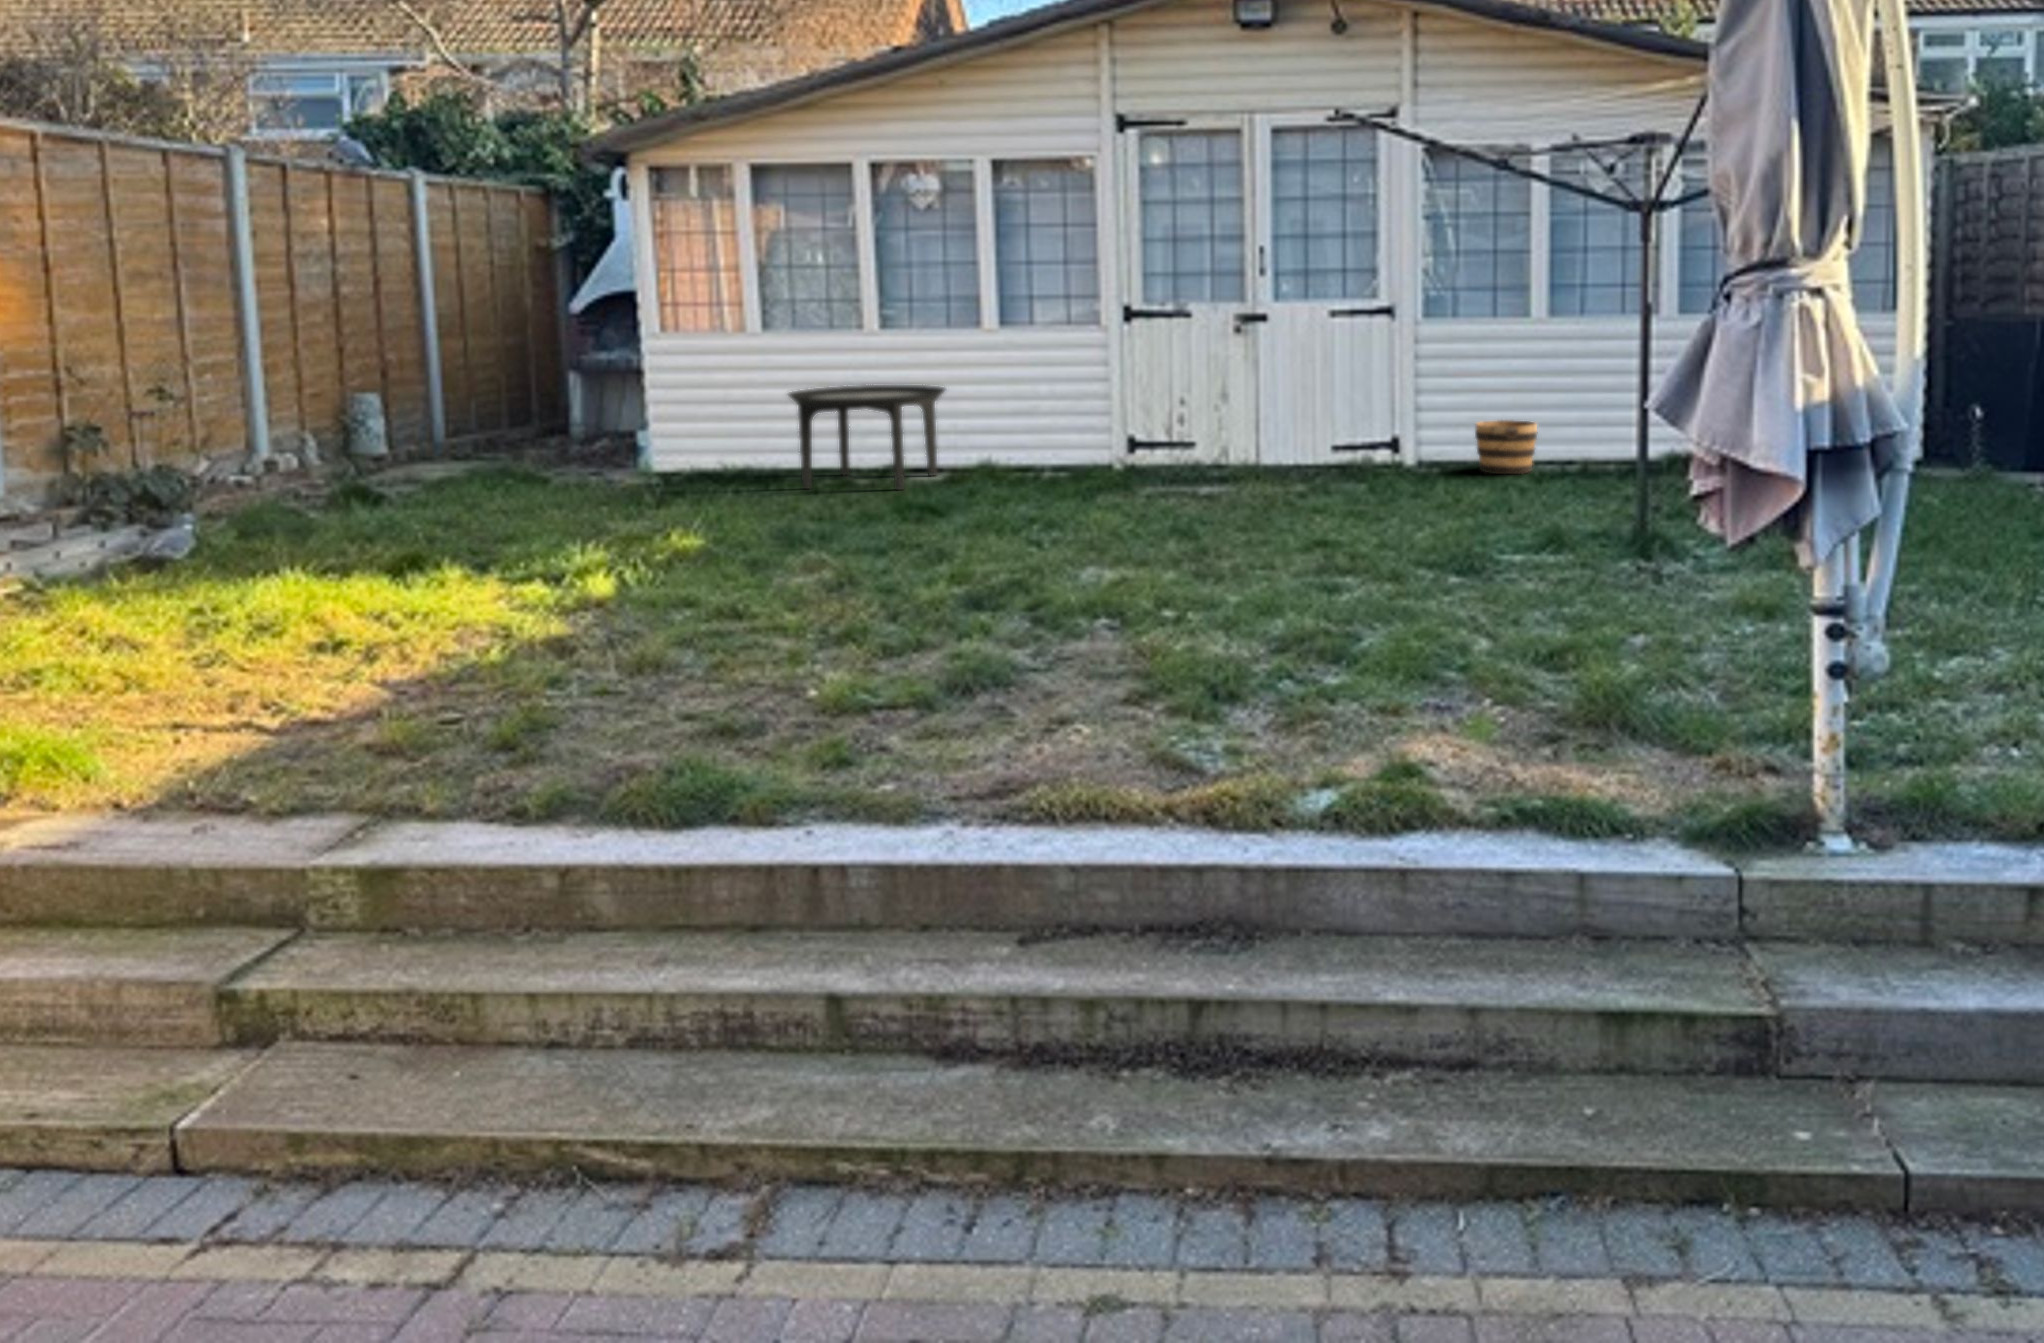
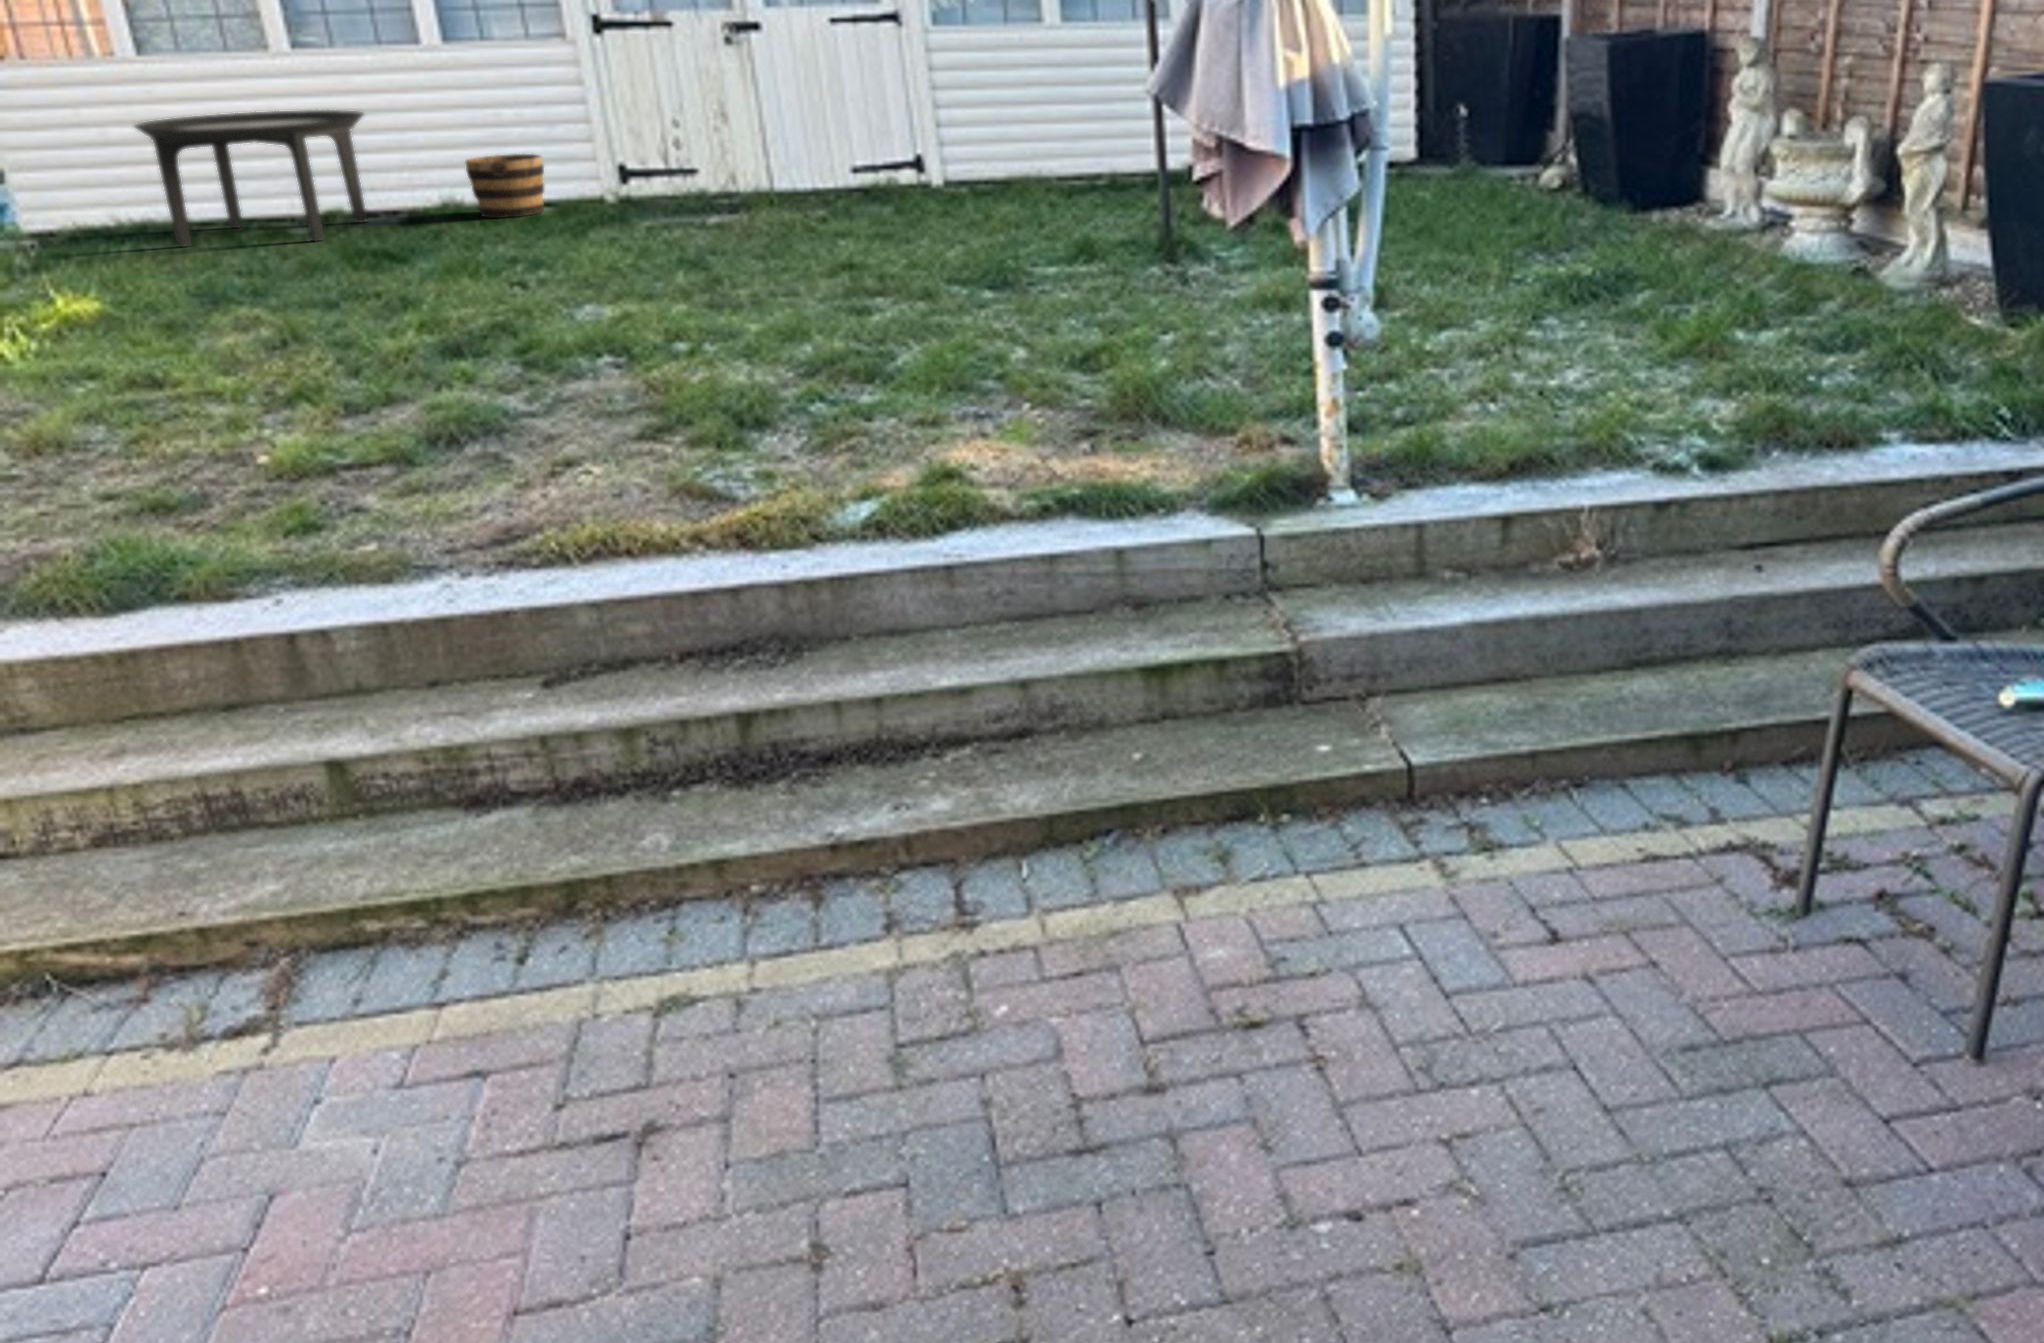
bucket: present [1475,420,1538,474] -> present [466,154,544,218]

